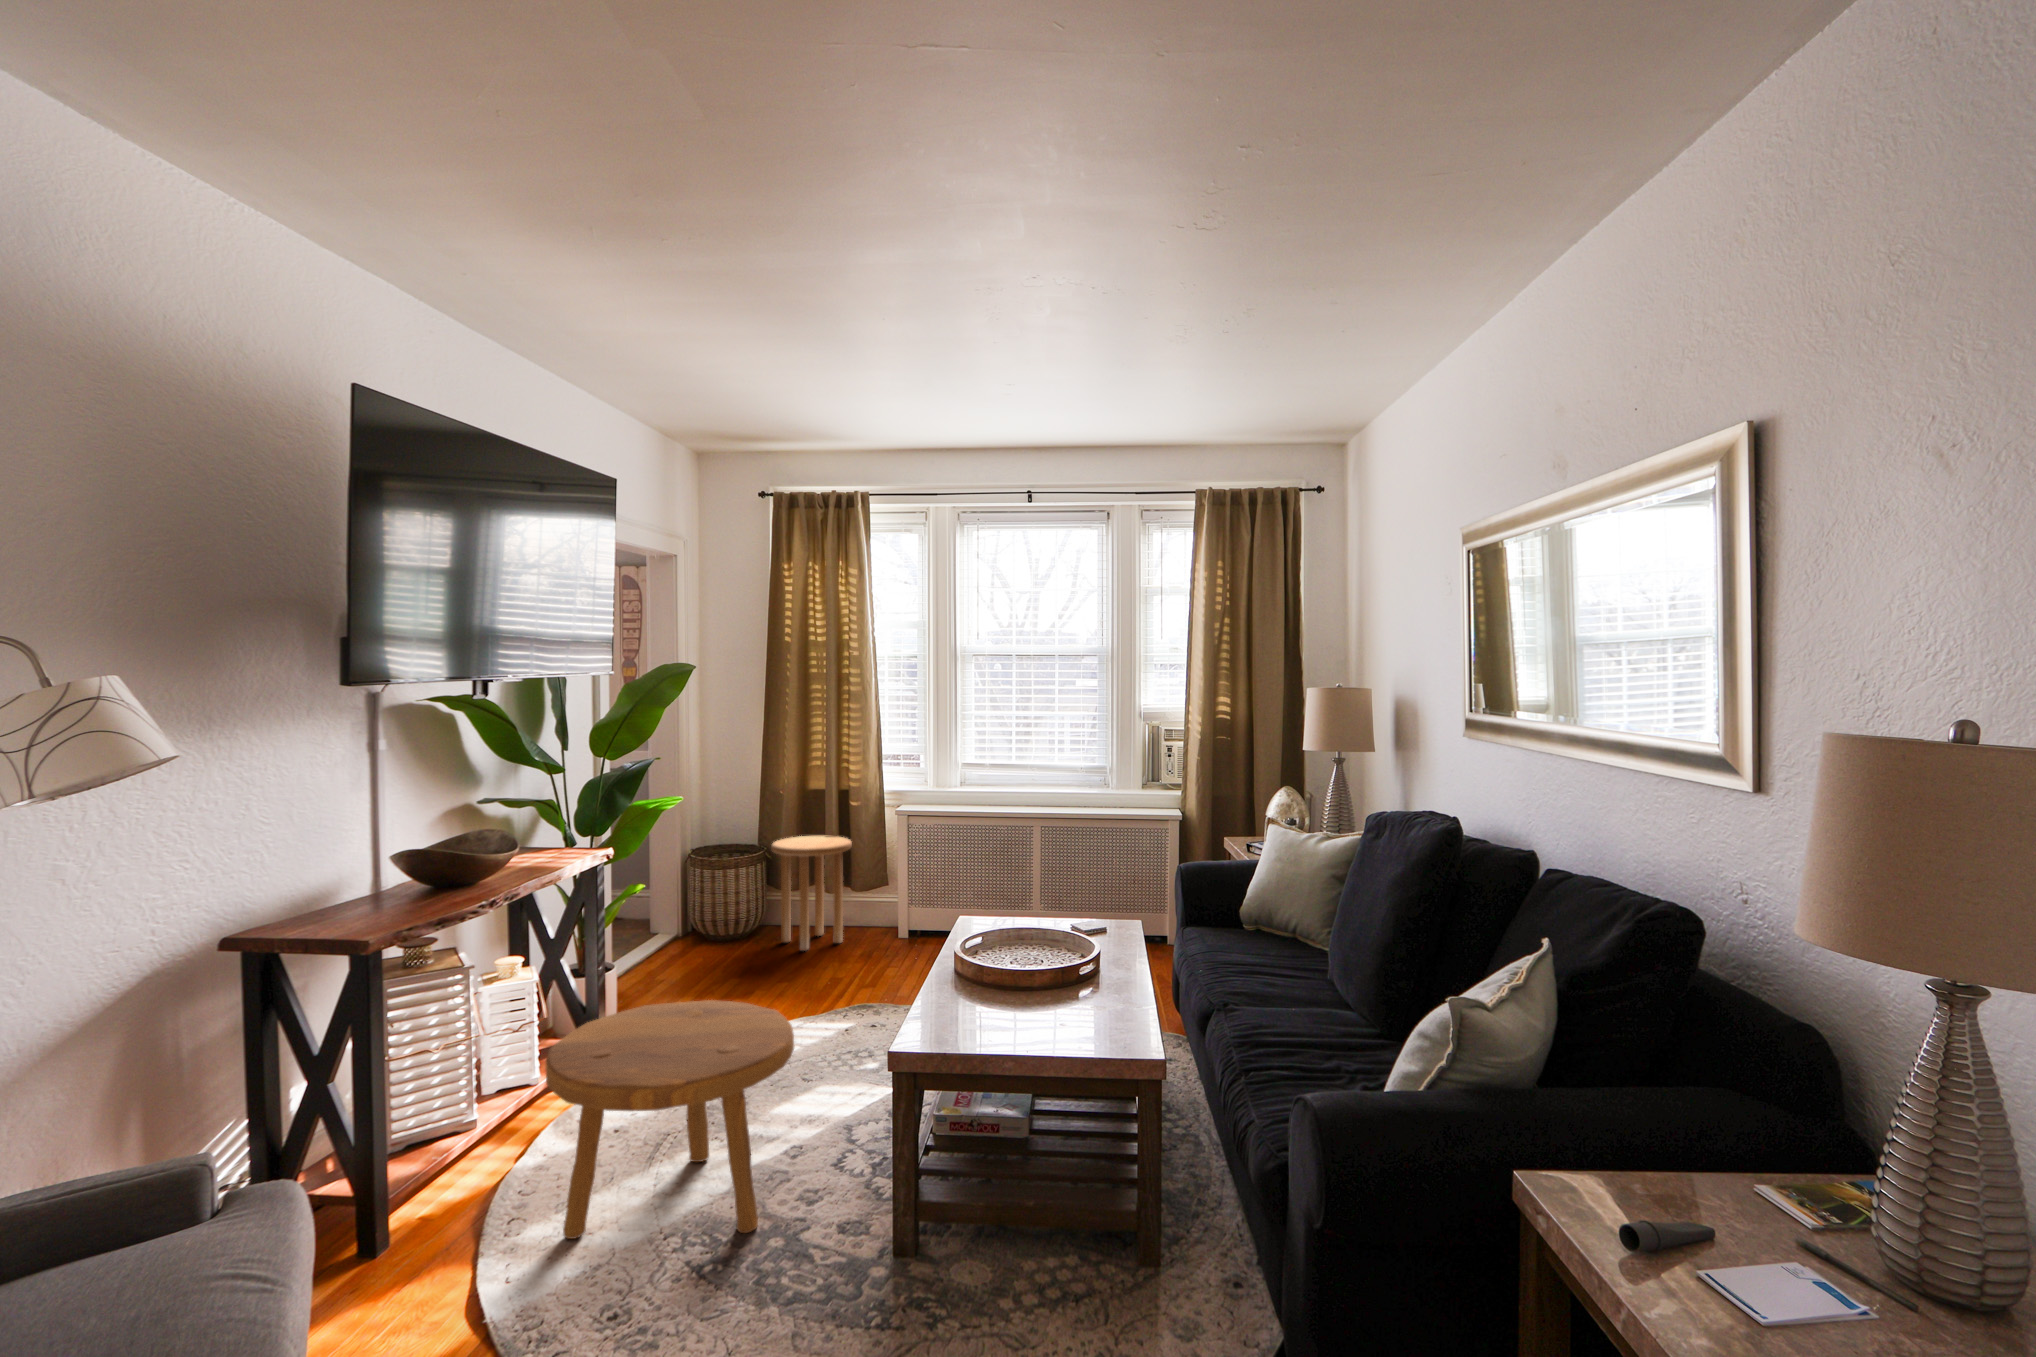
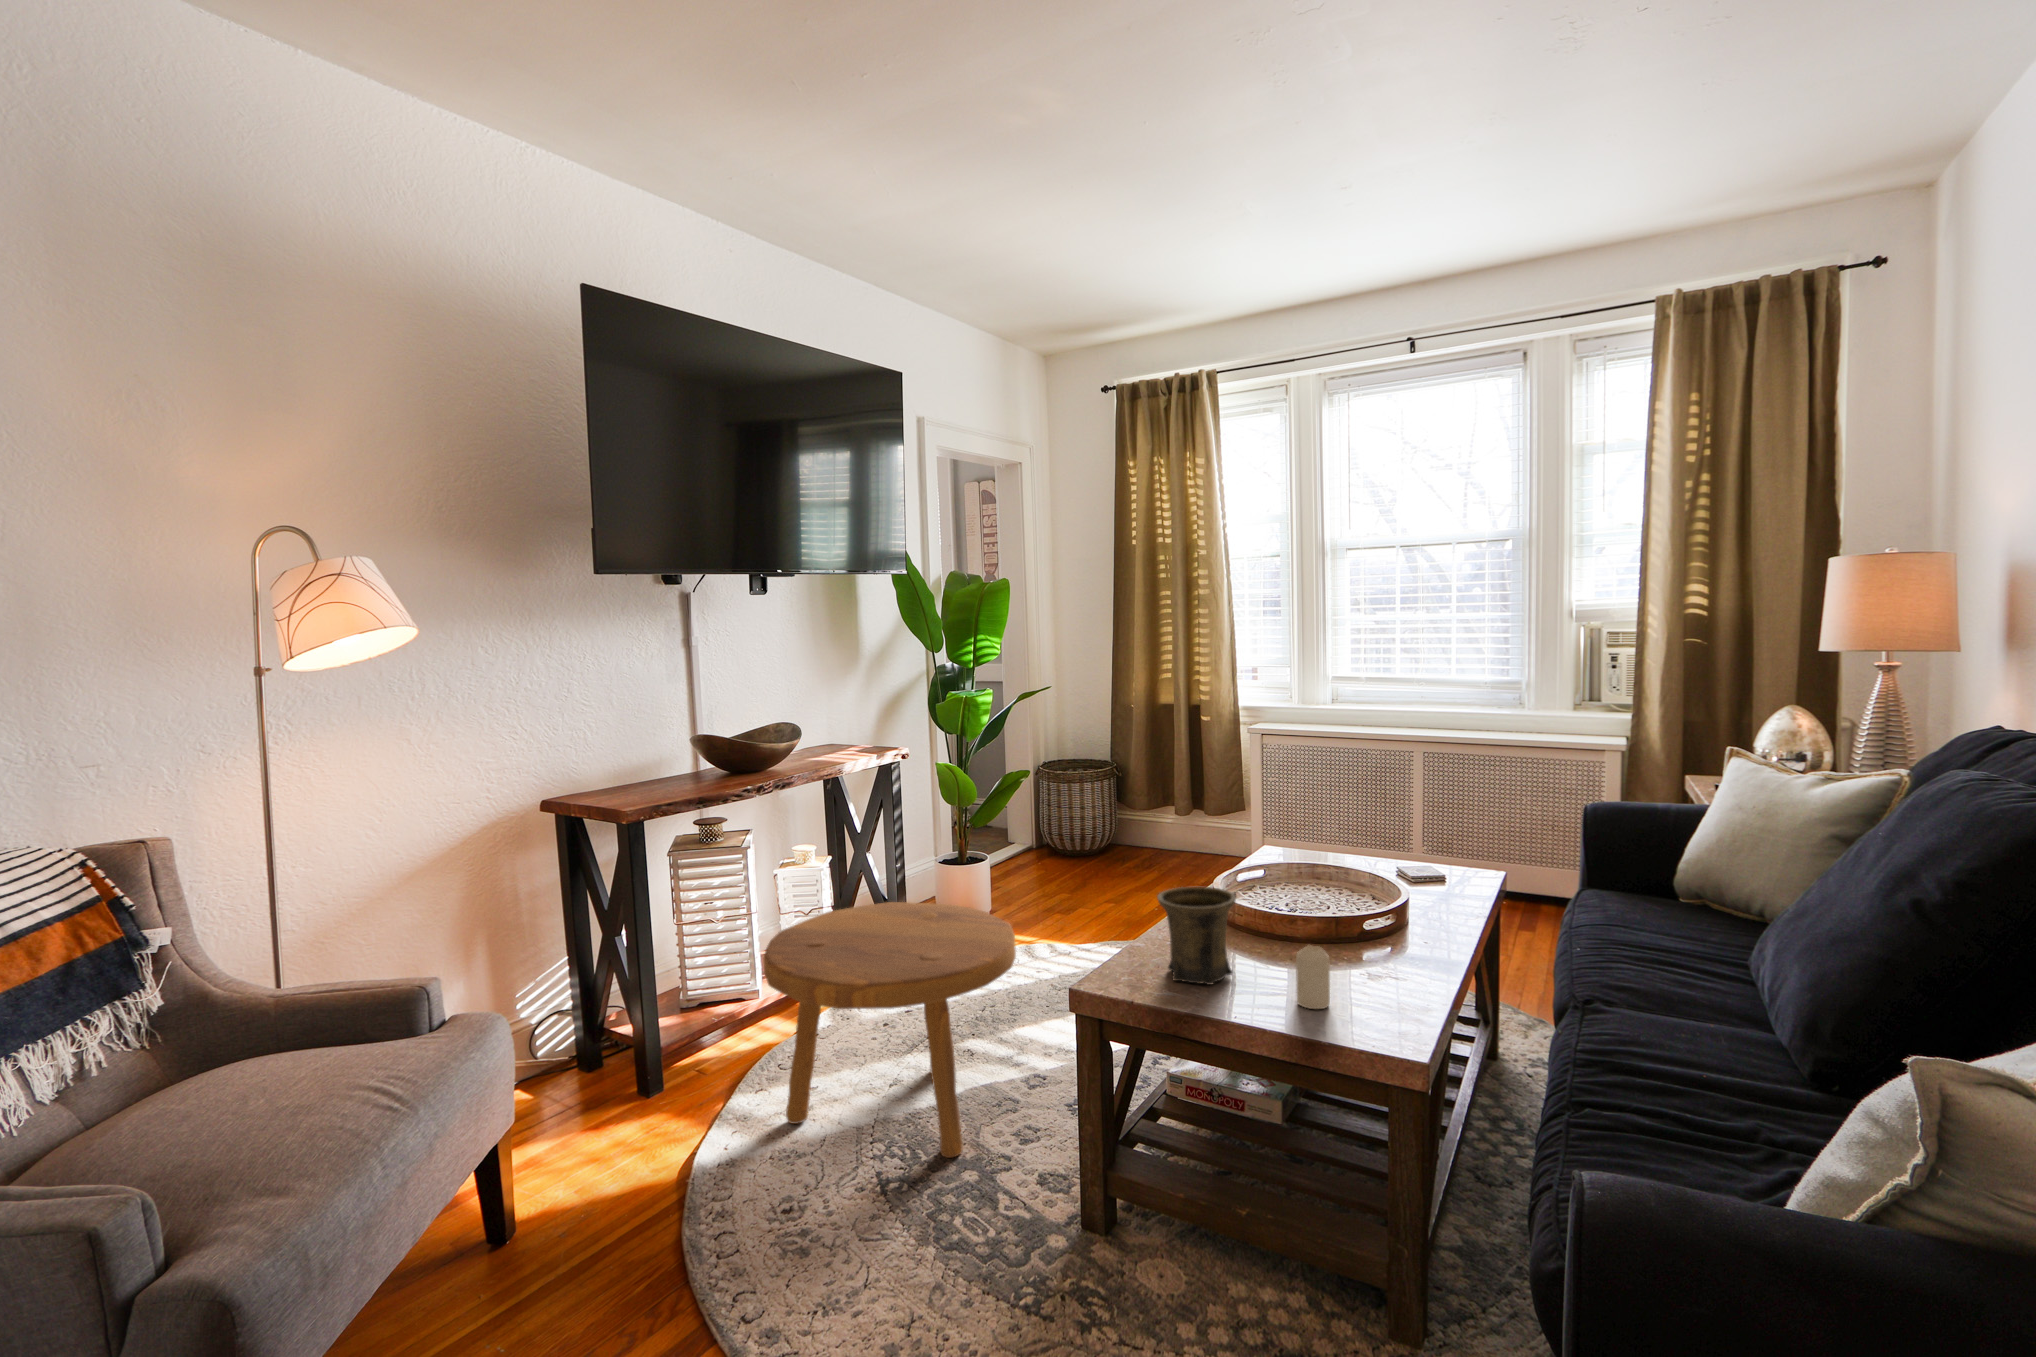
side table: present [771,836,852,951] -> none [1116,753,1202,873]
mug: none [953,958,1014,1037] -> present [1157,887,1236,985]
candle: none [1065,994,1089,1042] -> present [1296,945,1330,1009]

